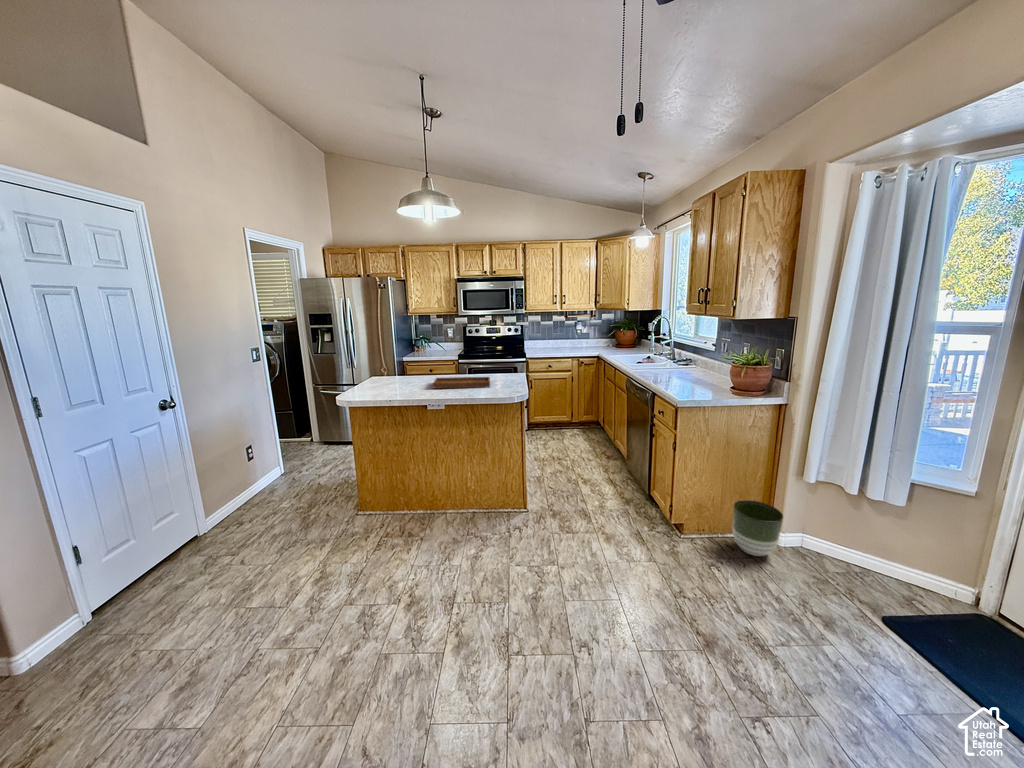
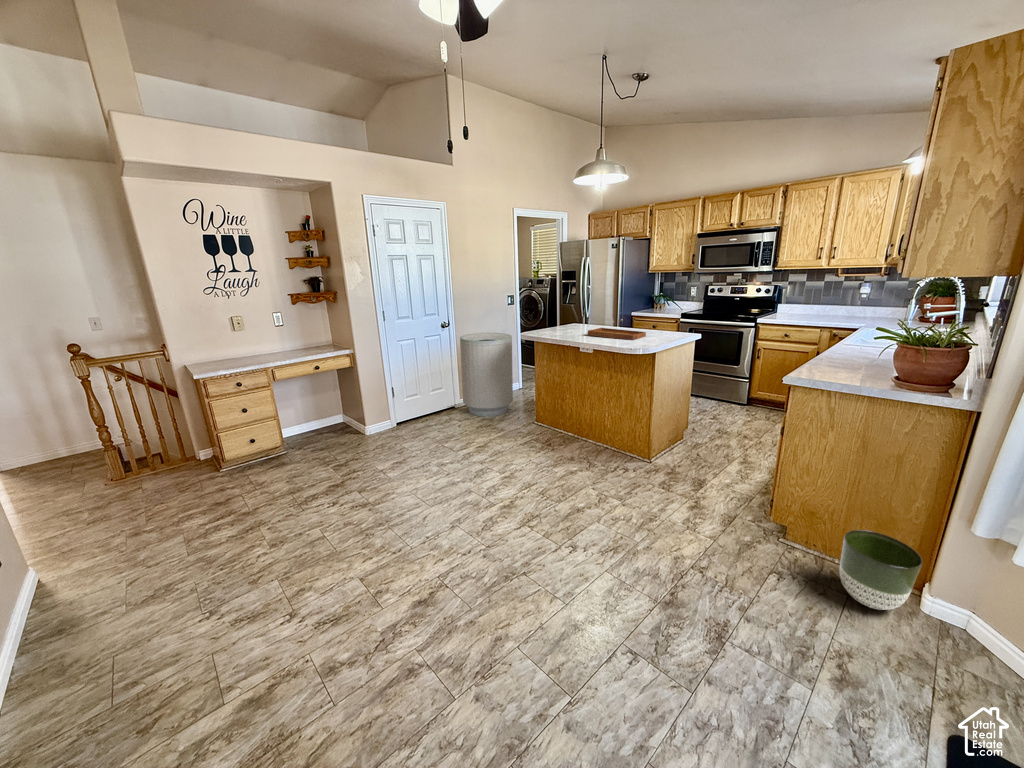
trash can: none [204,402,307,533] -> present [460,333,513,416]

